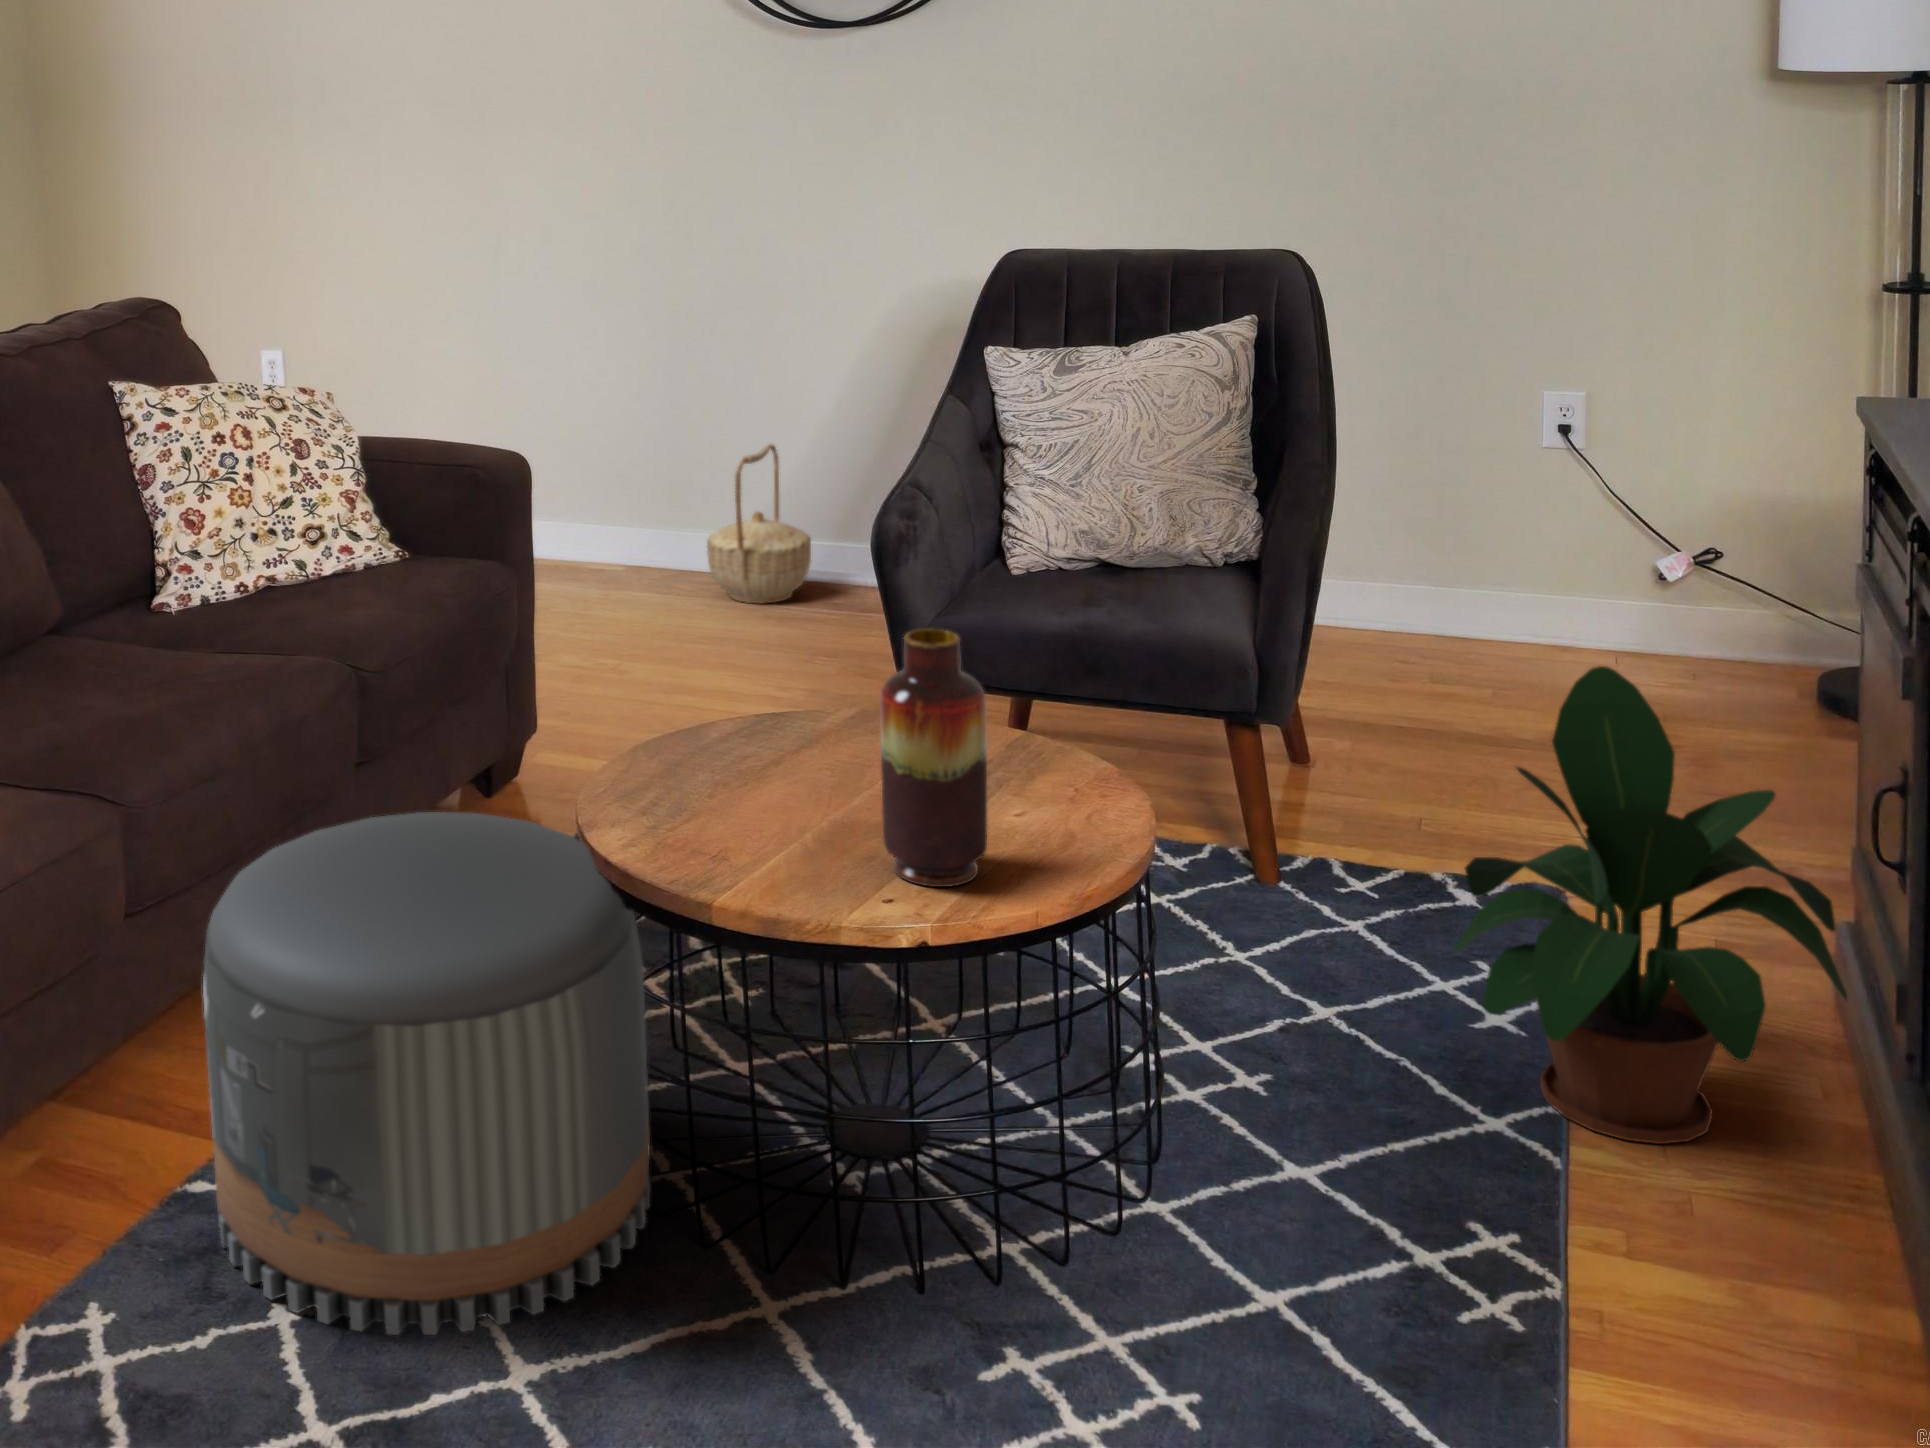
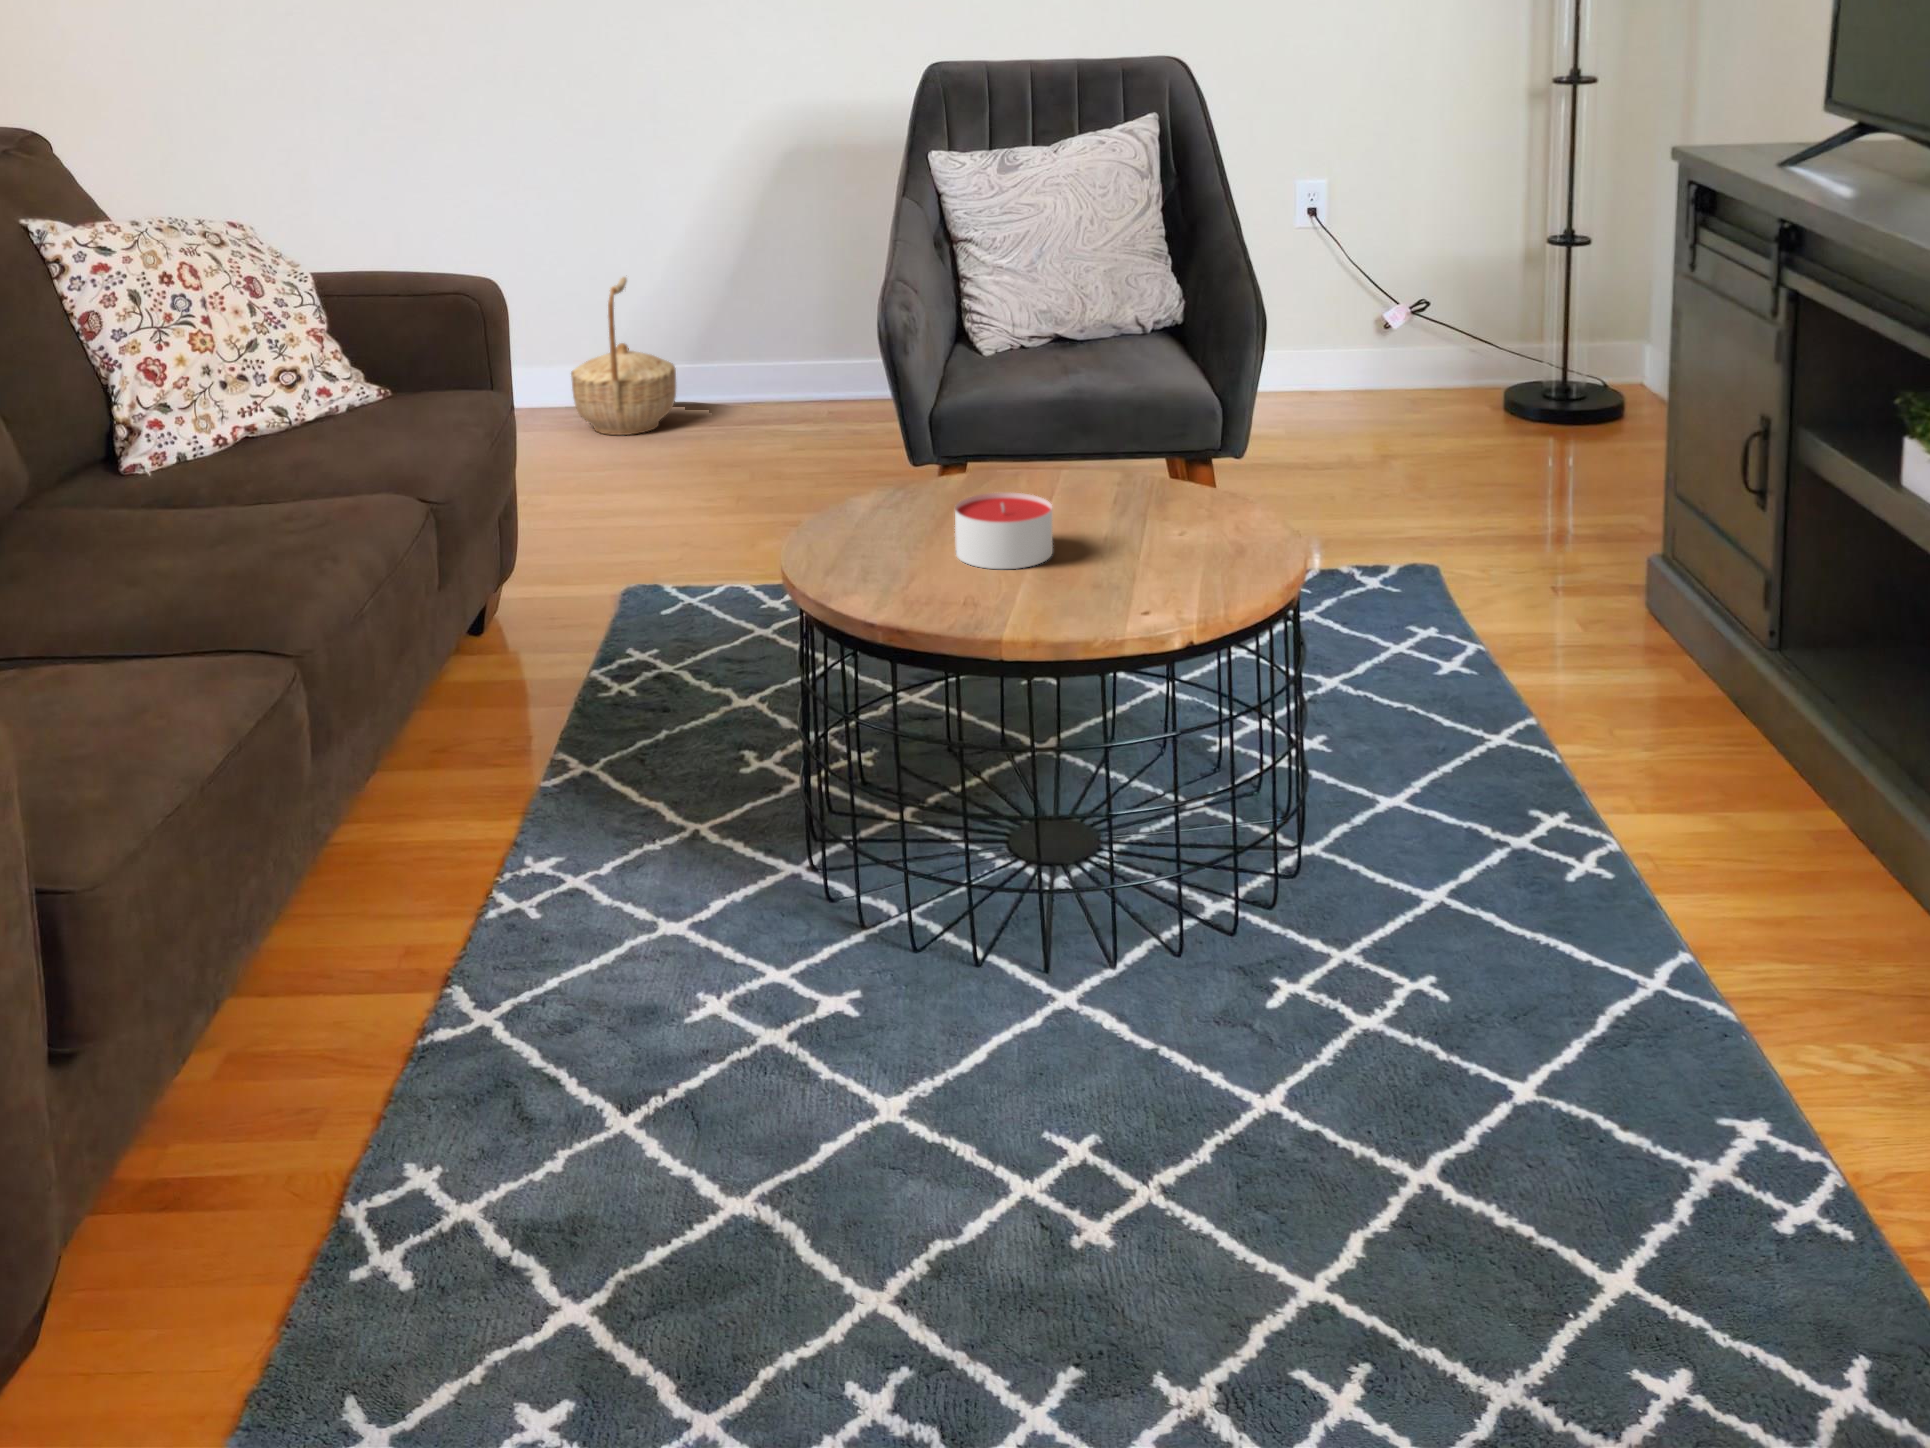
vase: present [880,629,987,887] -> none [1112,361,1207,594]
potted plant: present [1453,666,1847,1144] -> none [1438,364,1730,731]
candle: none [757,742,861,829] -> present [955,493,1053,569]
pouf: present [203,812,650,1335] -> none [447,608,911,1122]

